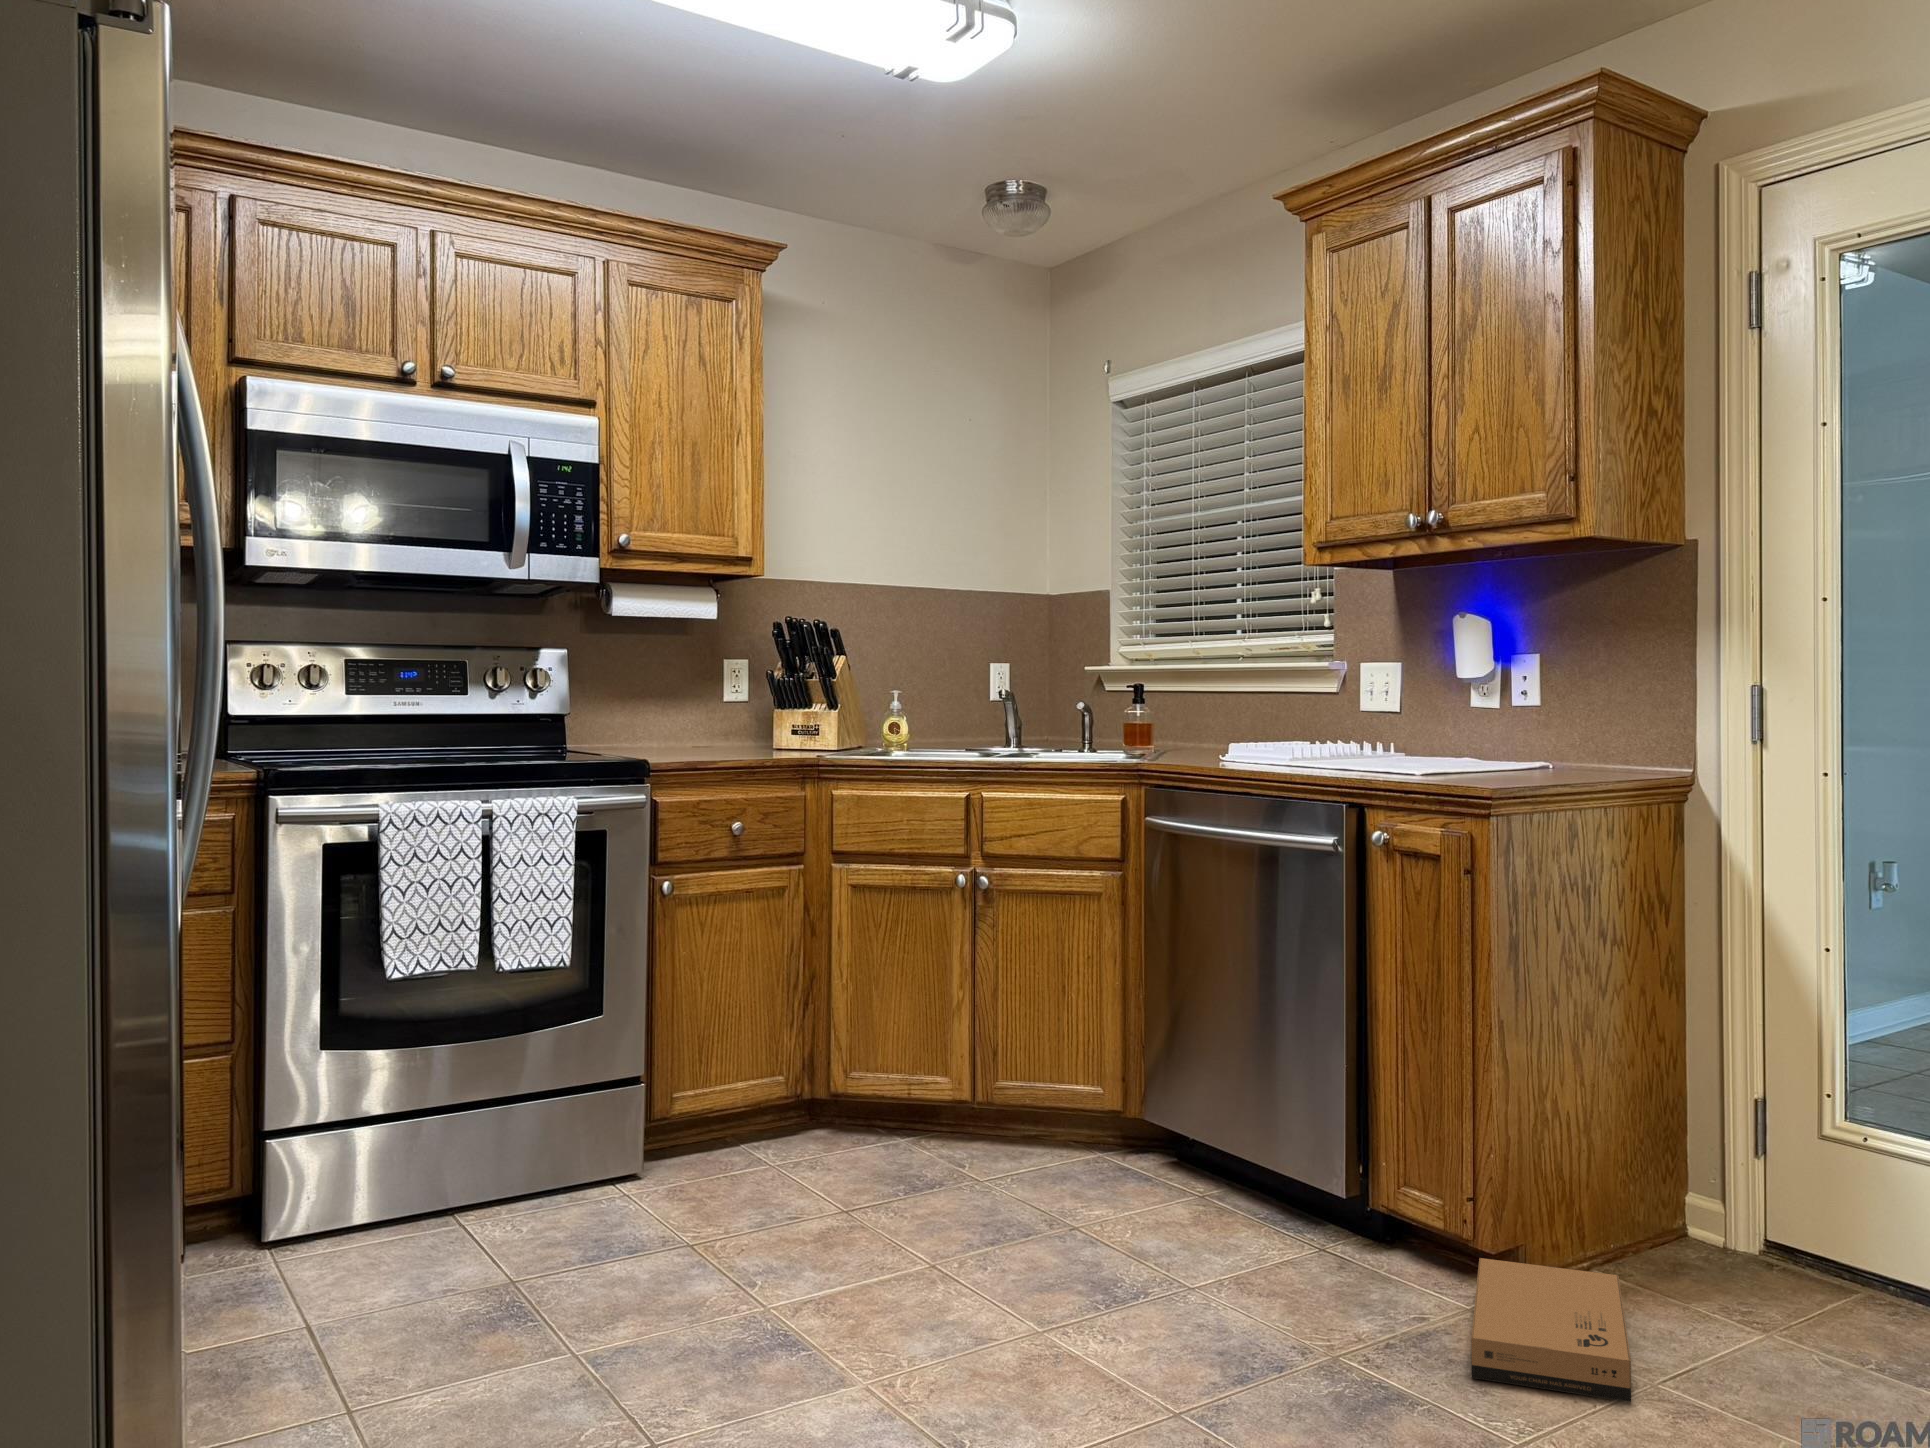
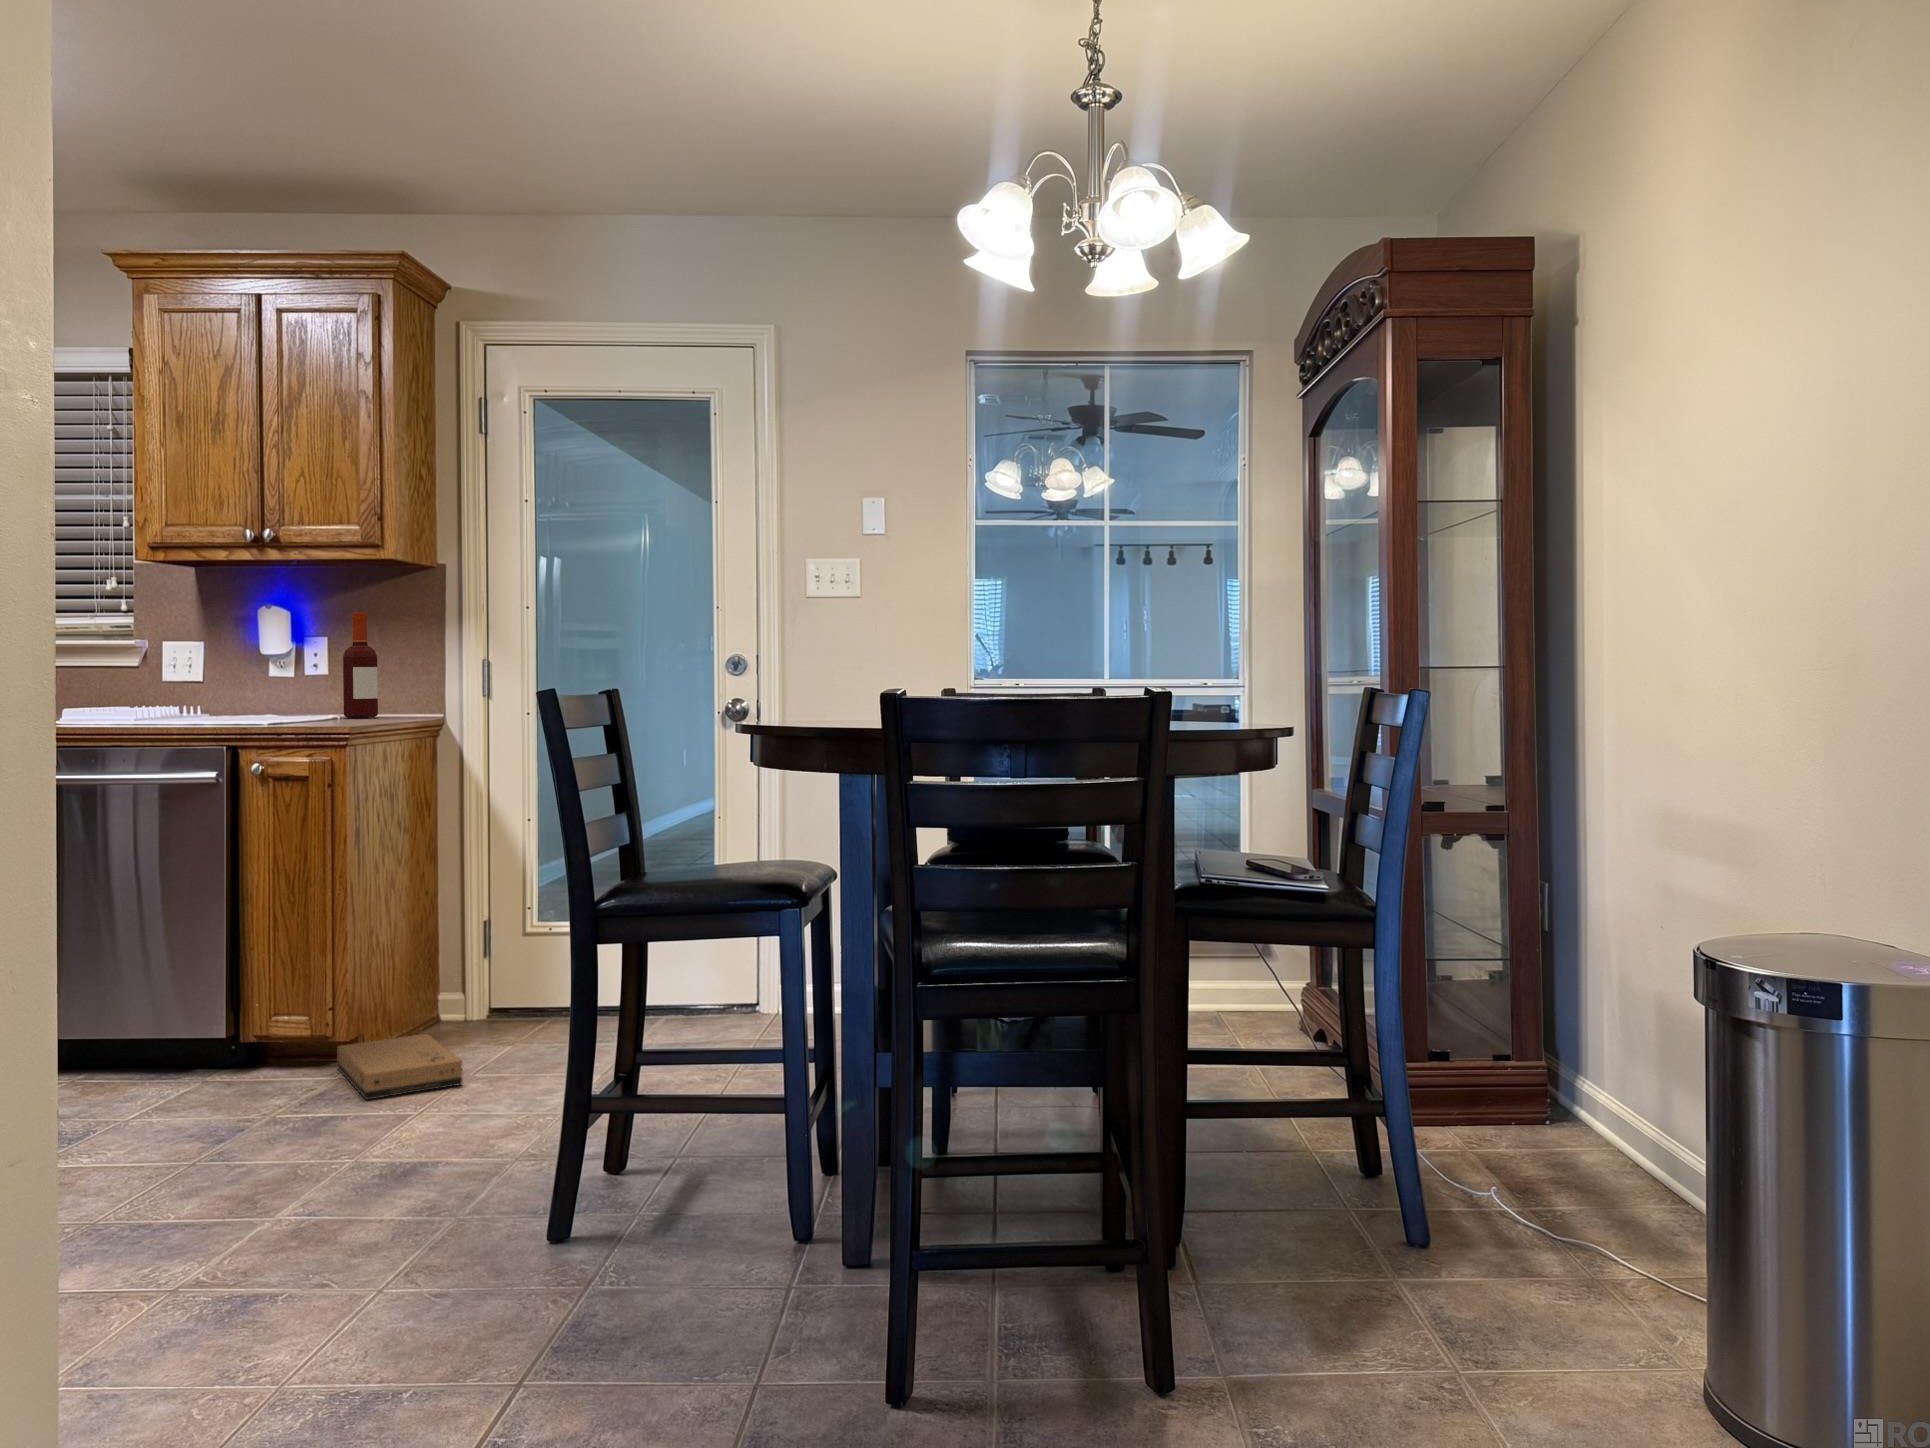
bottle: none [1537,619,1589,770] -> present [343,613,378,718]

